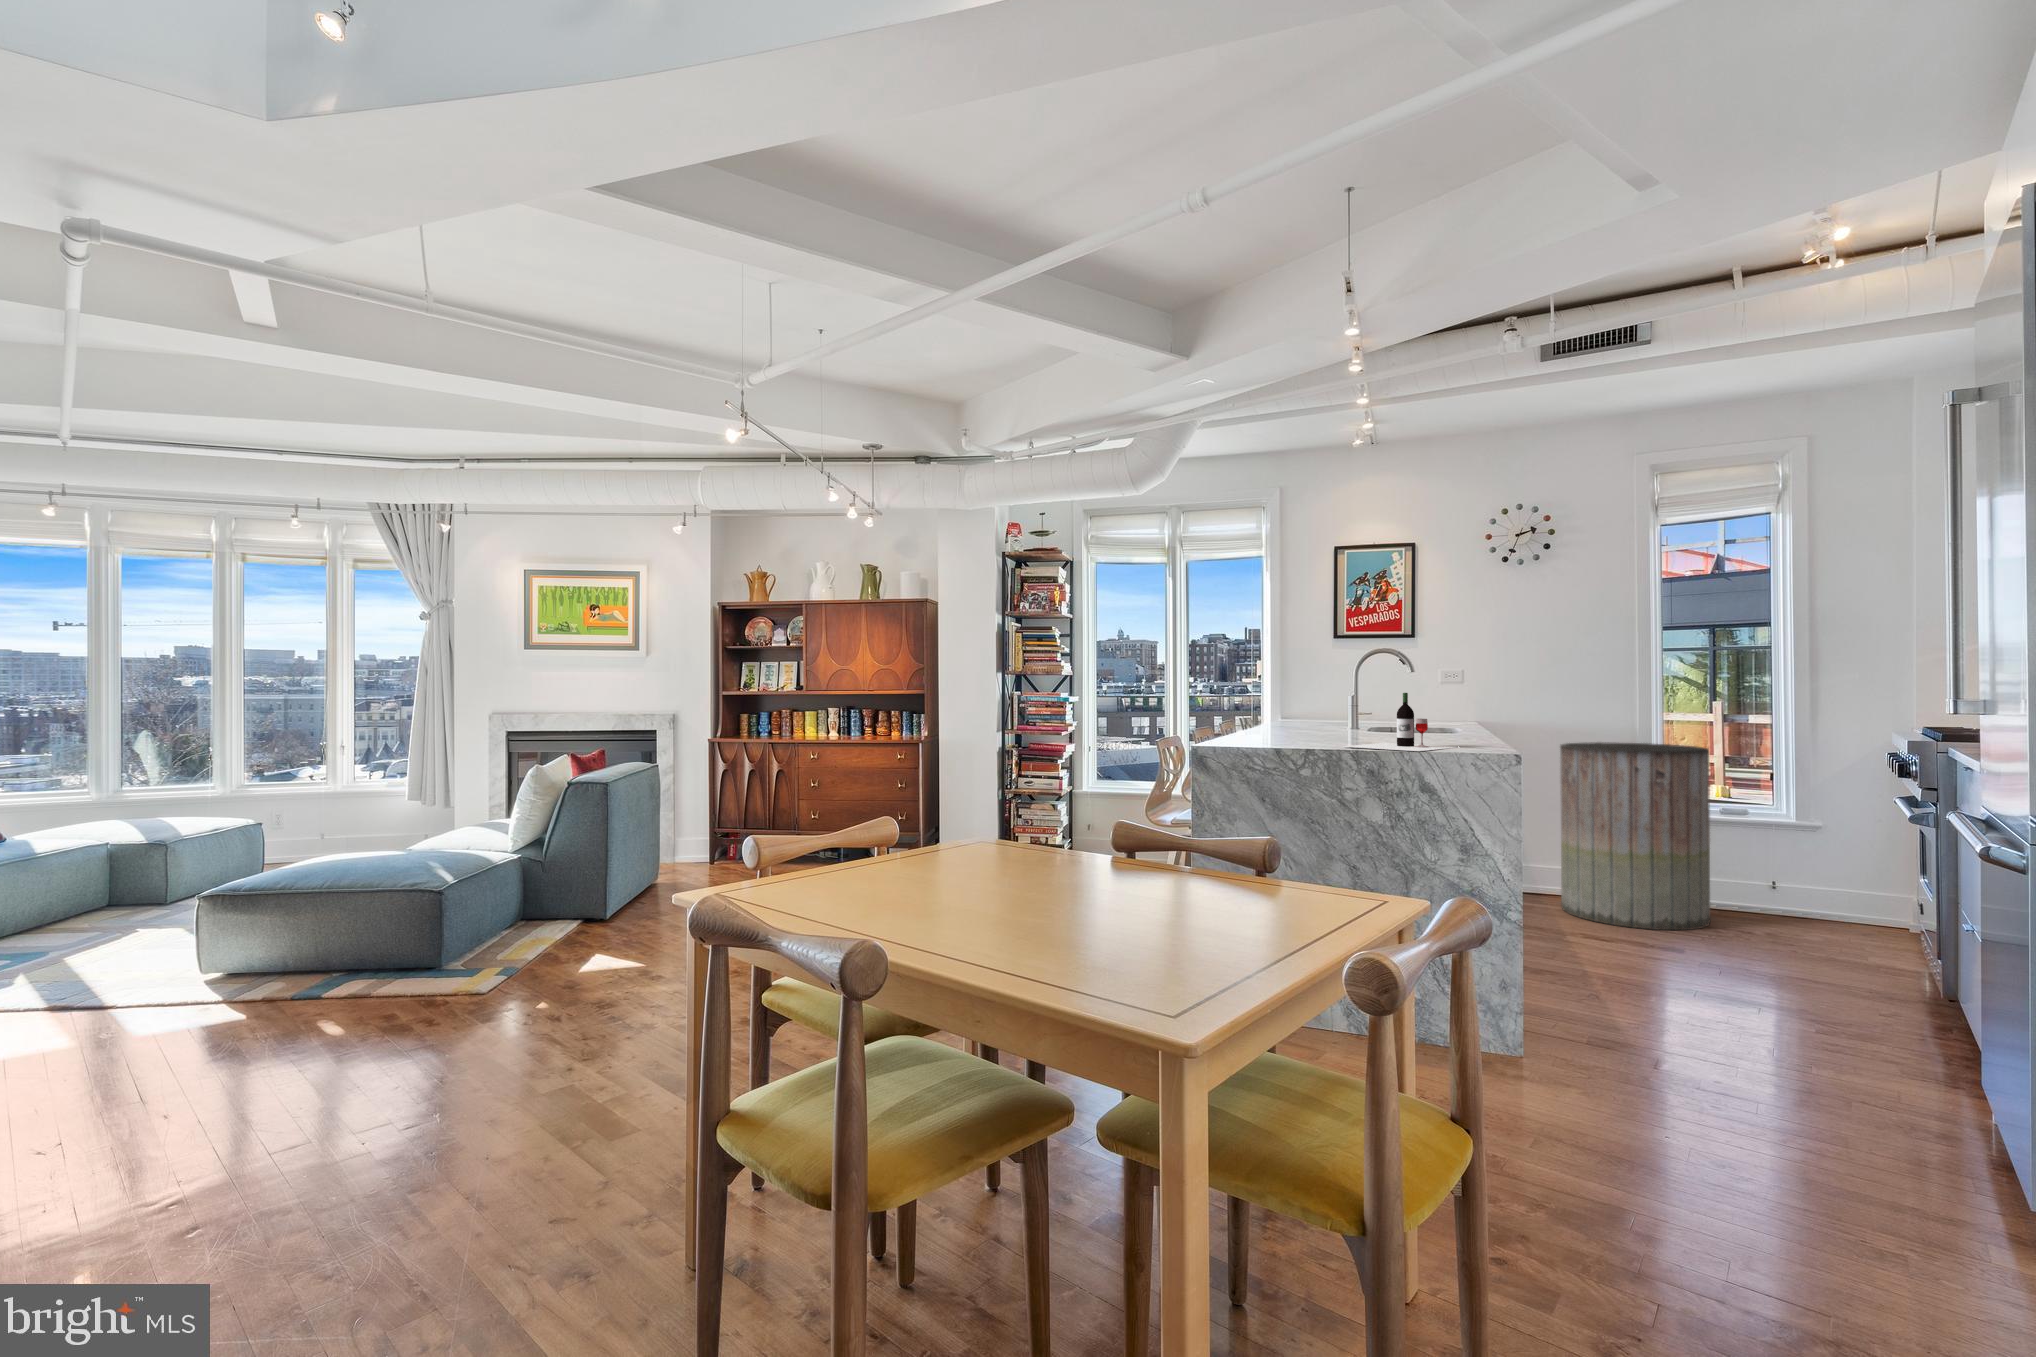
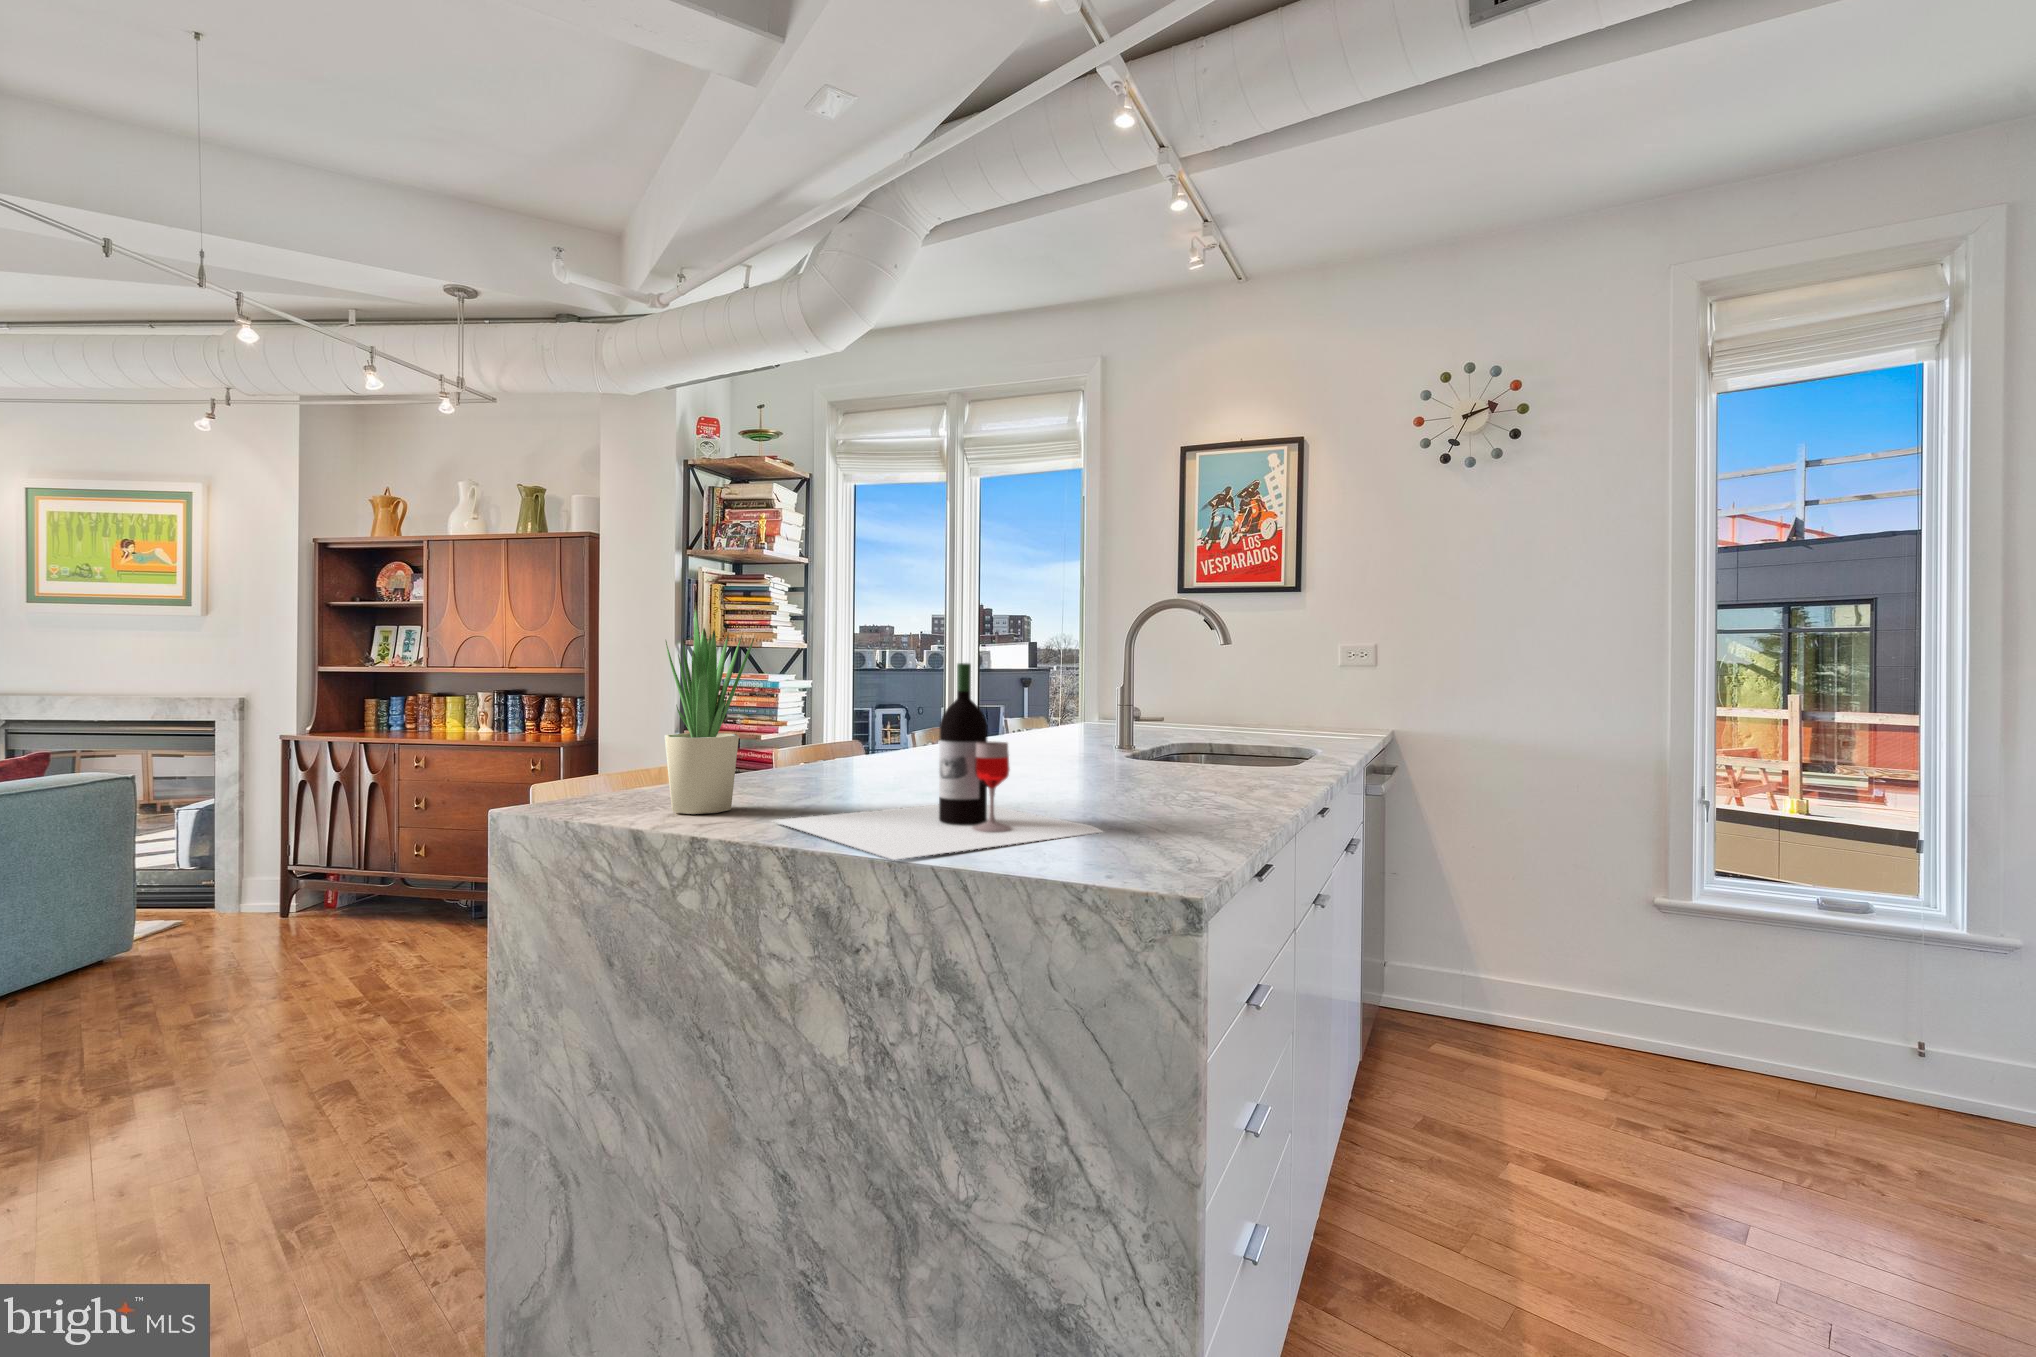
potted plant: none [1284,671,1315,746] -> present [665,602,754,814]
trash can: present [1560,742,1710,930] -> none [1522,770,1803,1146]

